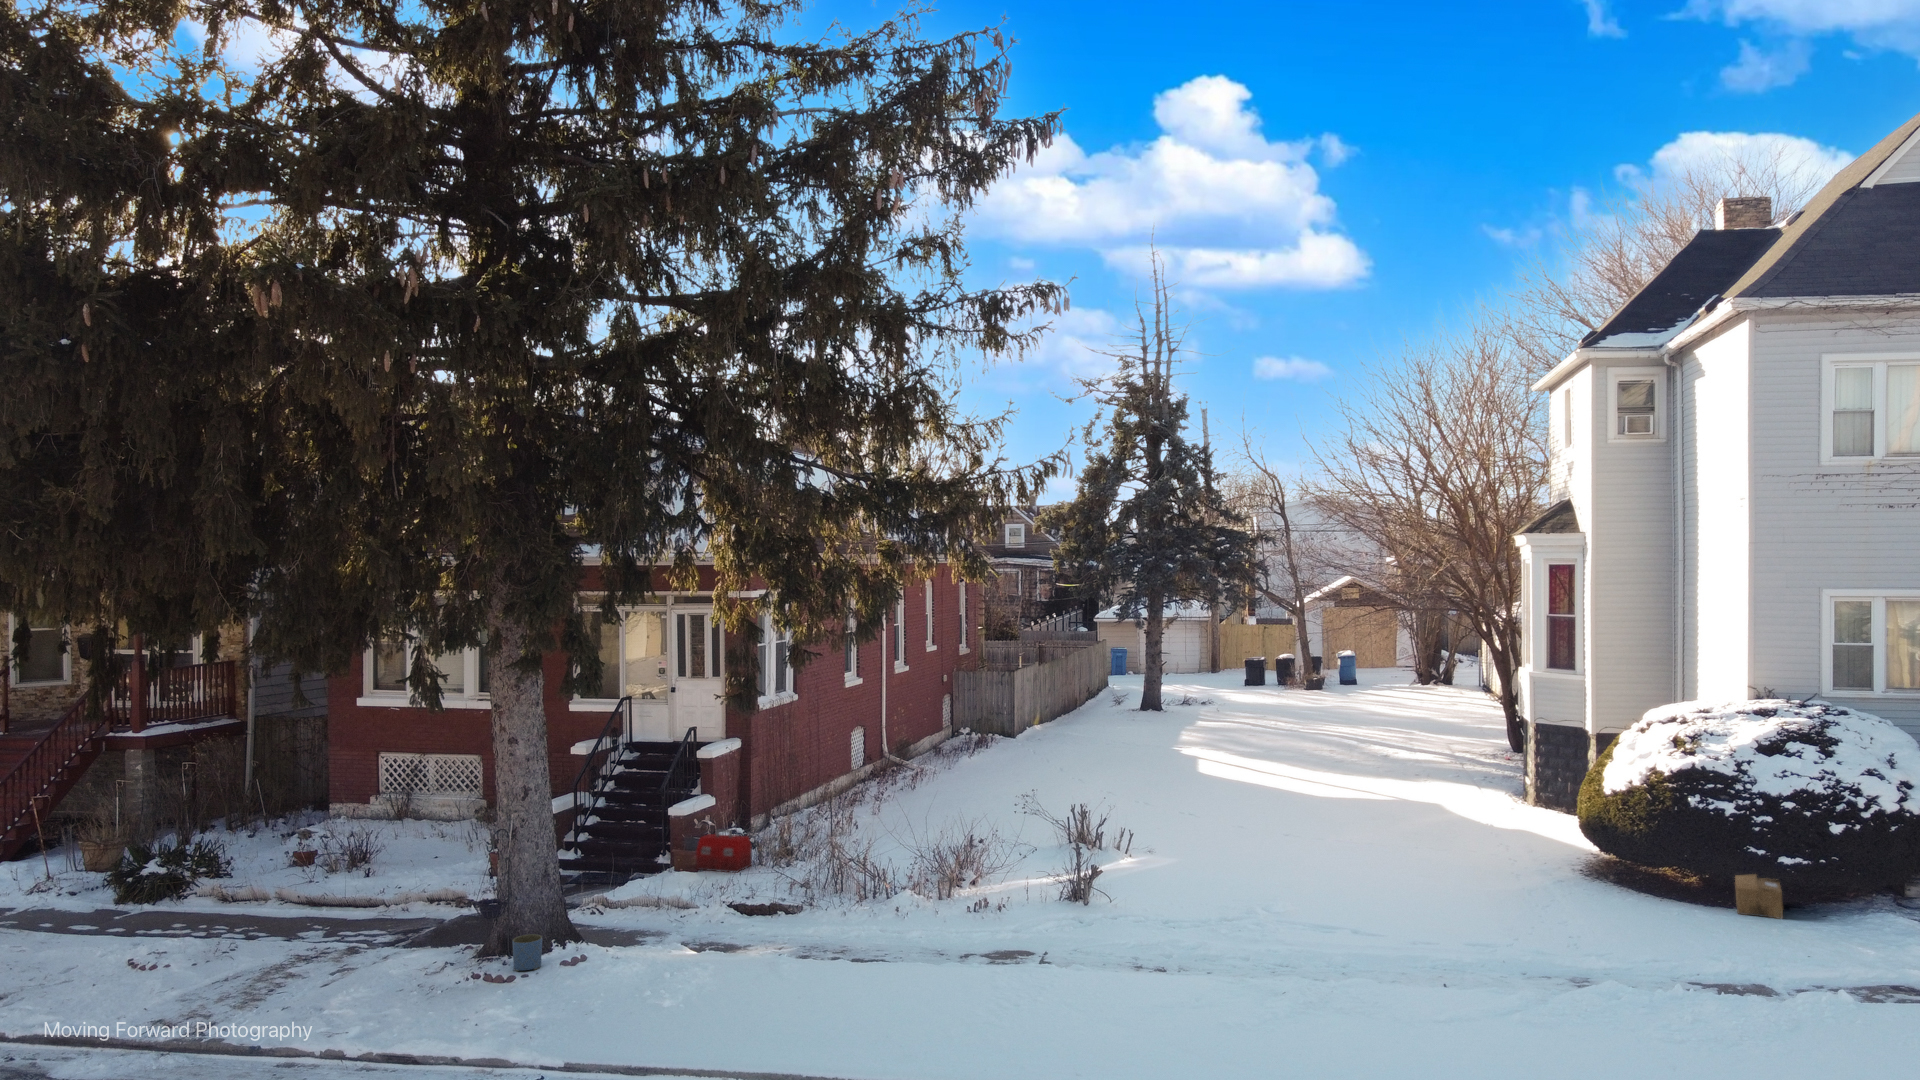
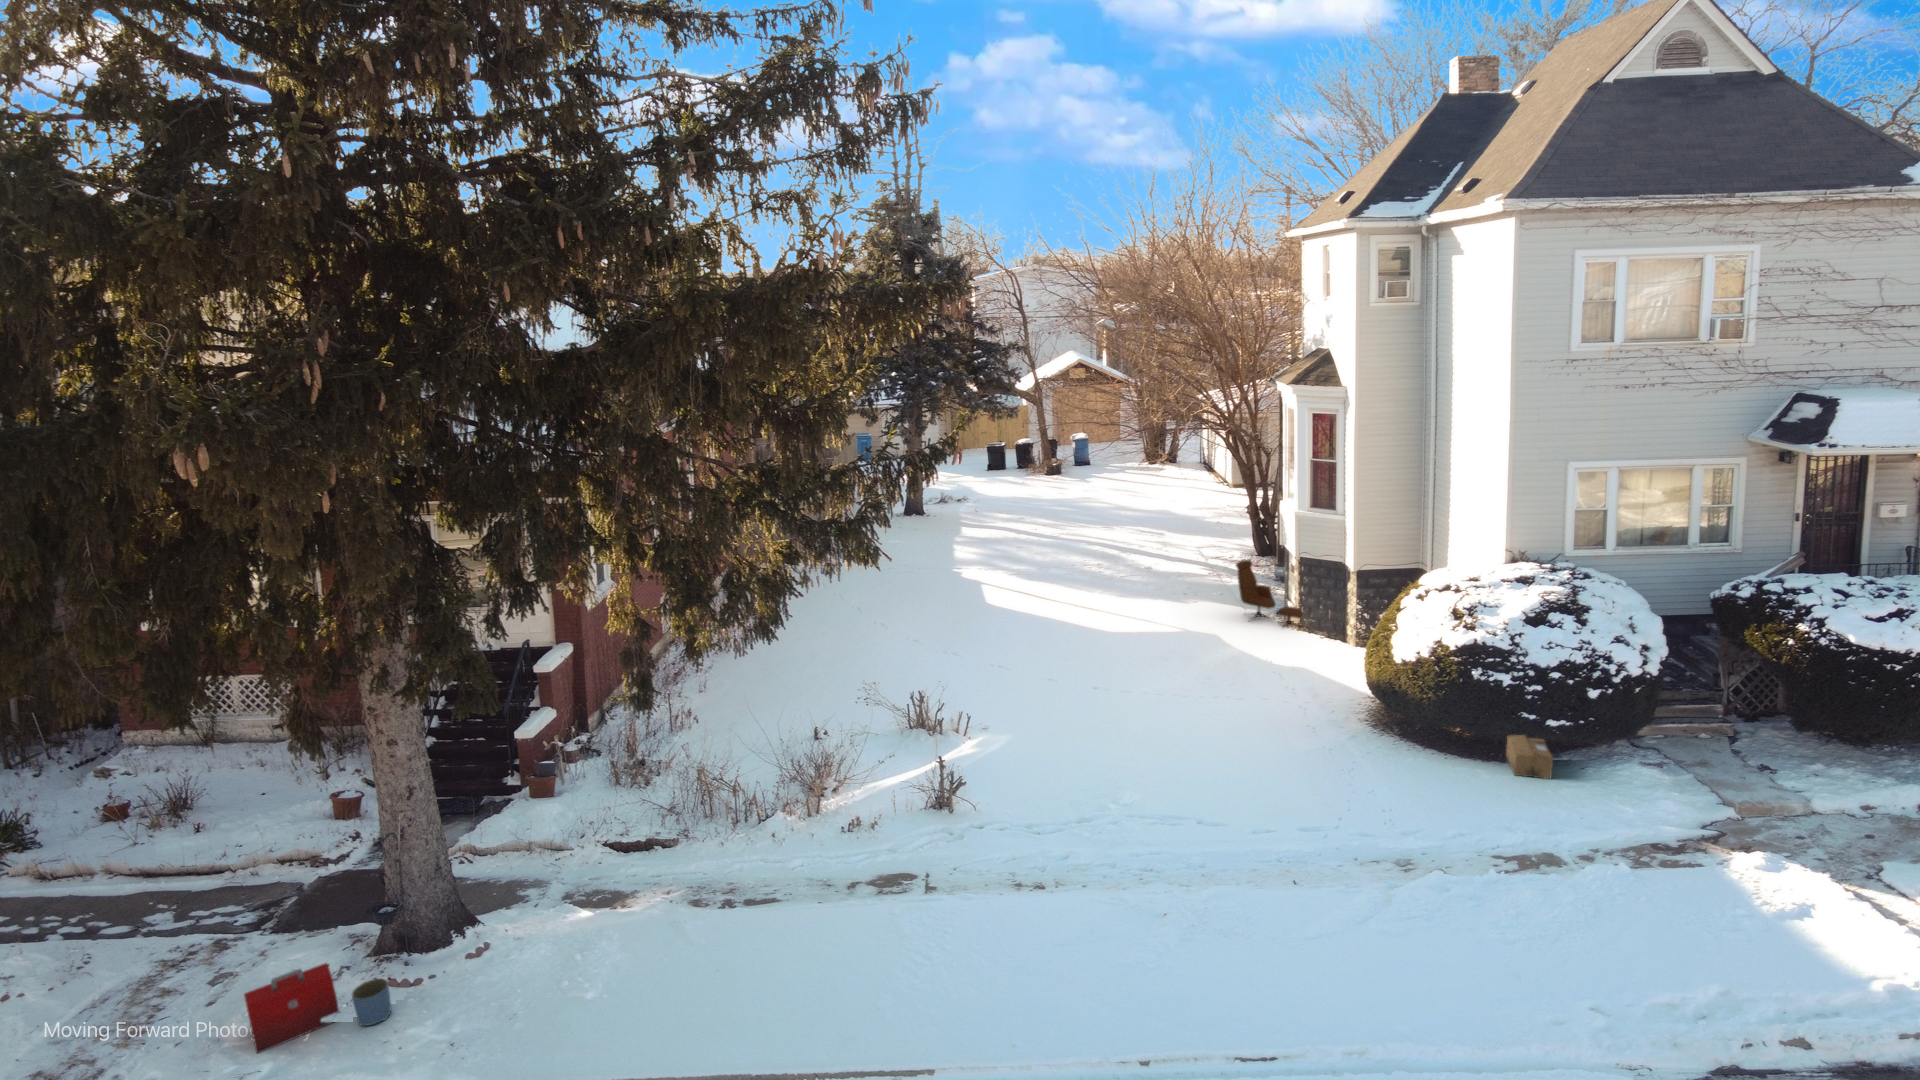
lounge chair: none [1456,727,1537,804] -> present [1236,560,1303,624]
toolbox: present [696,830,752,872] -> present [244,963,339,1053]

